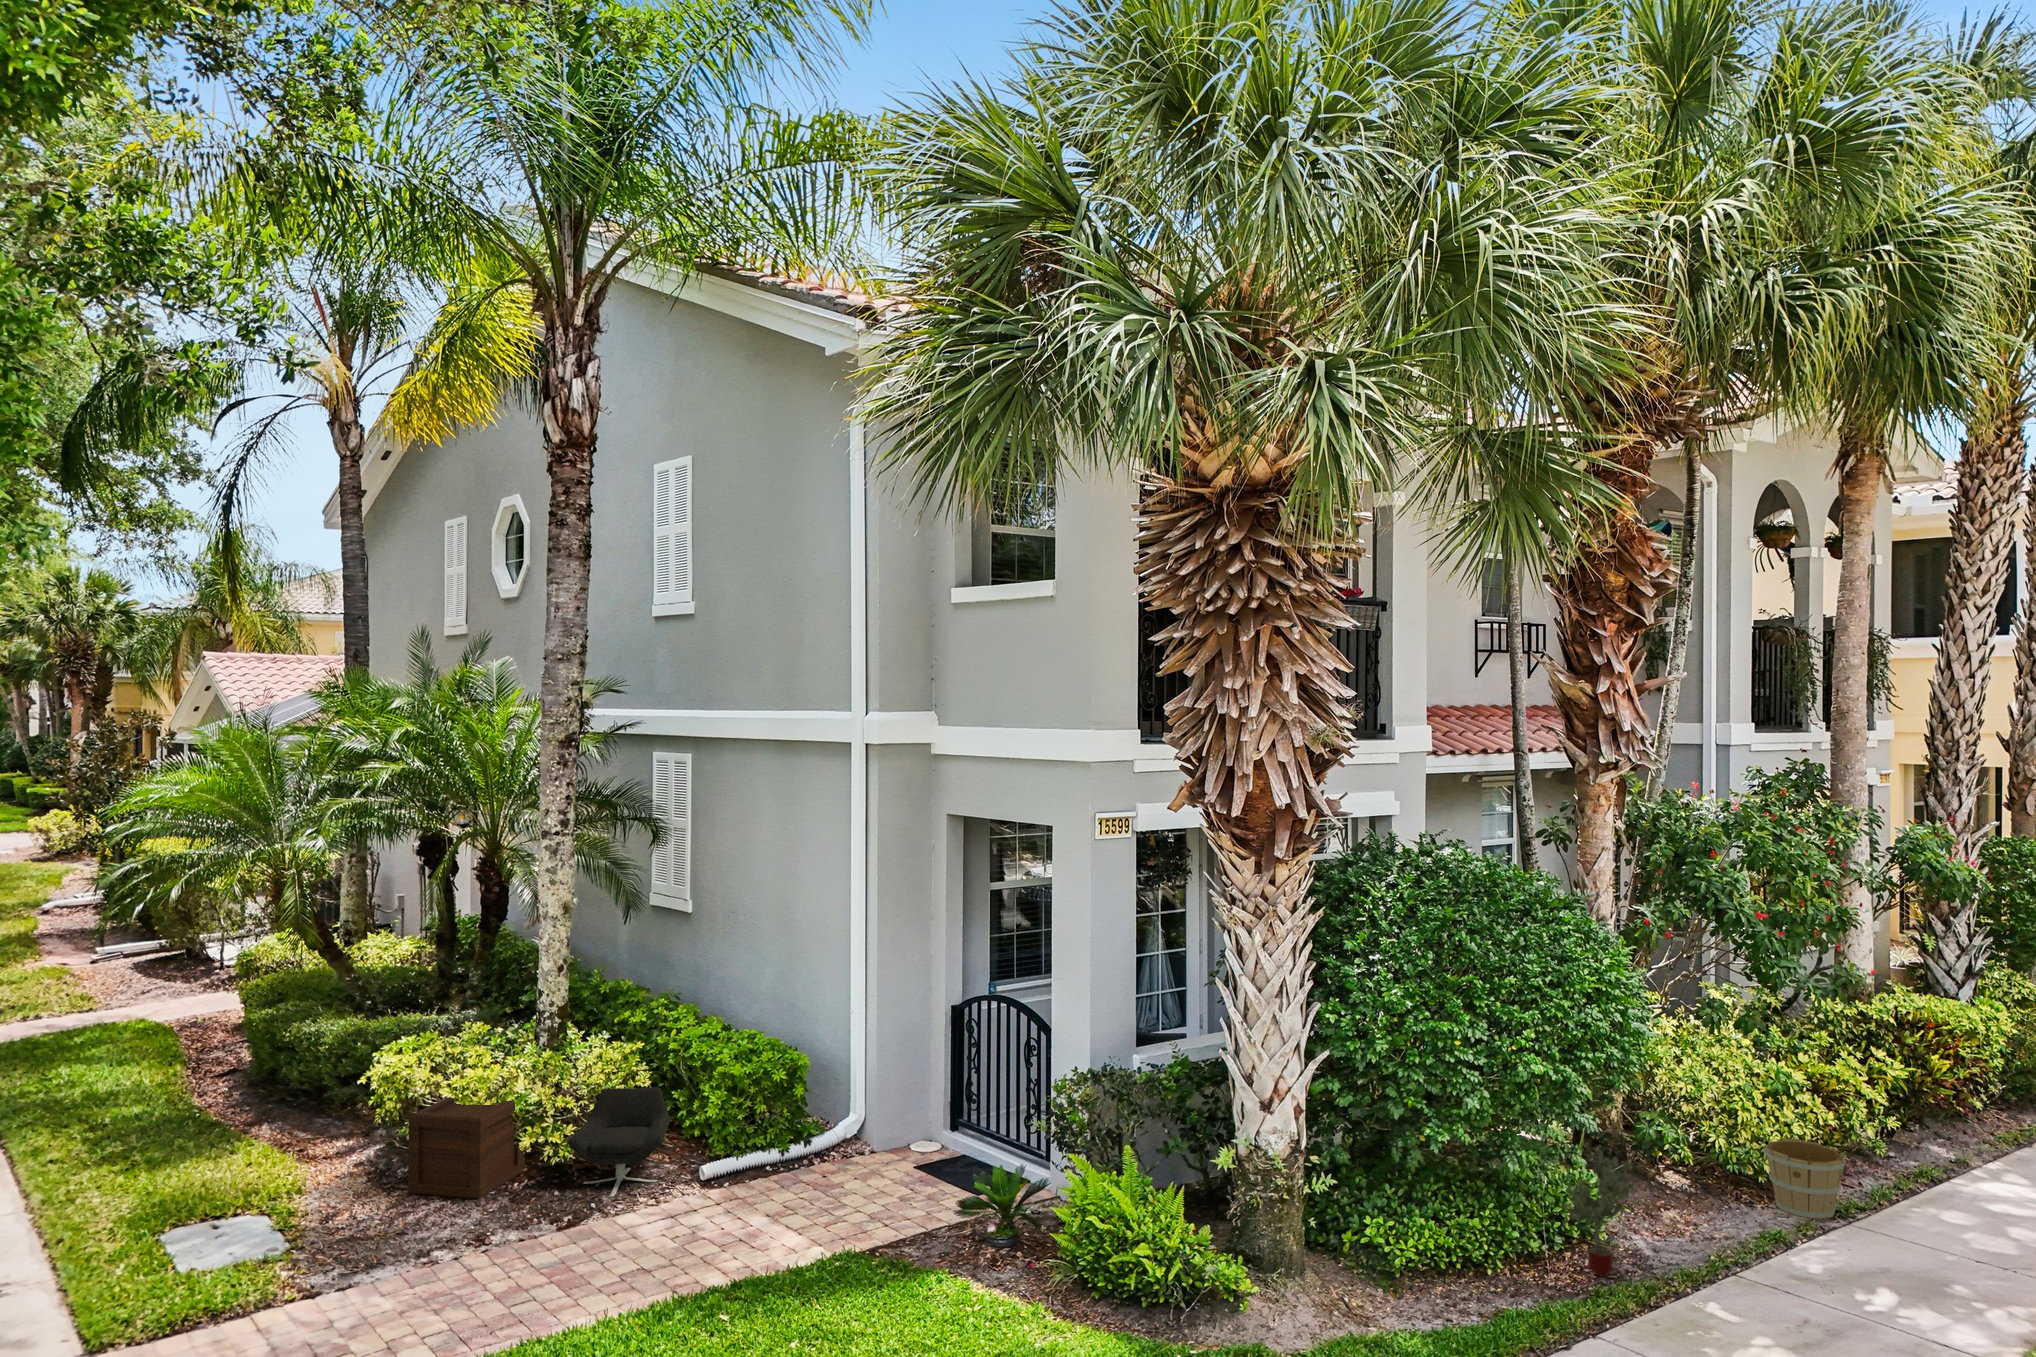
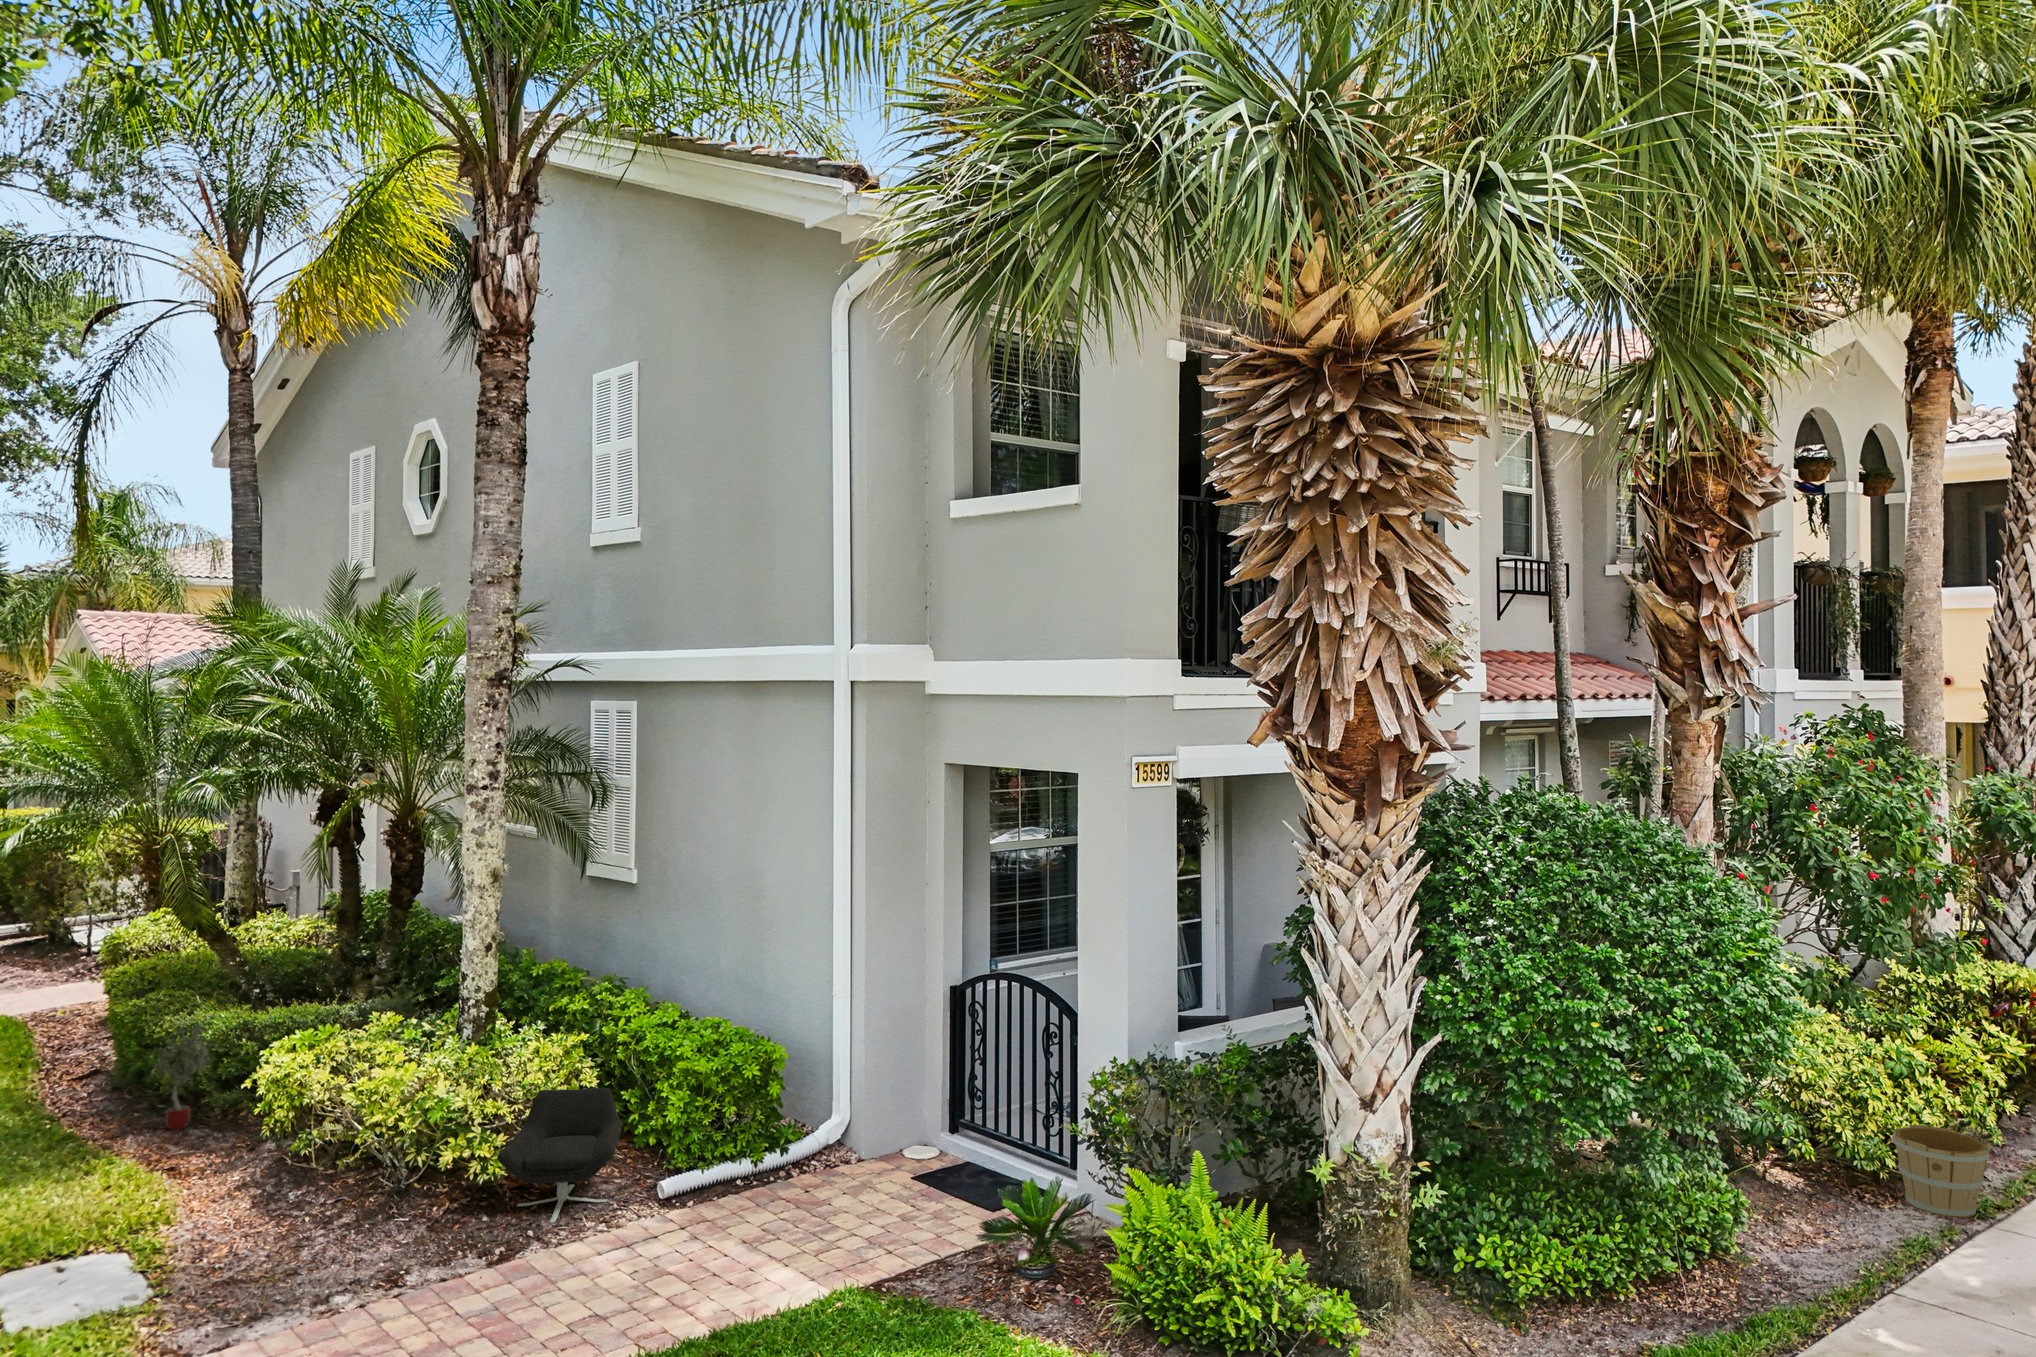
wooden crate: present [408,1097,524,1199] -> none [298,1099,444,1230]
potted tree: present [1561,1149,1636,1277] -> present [154,1023,211,1130]

